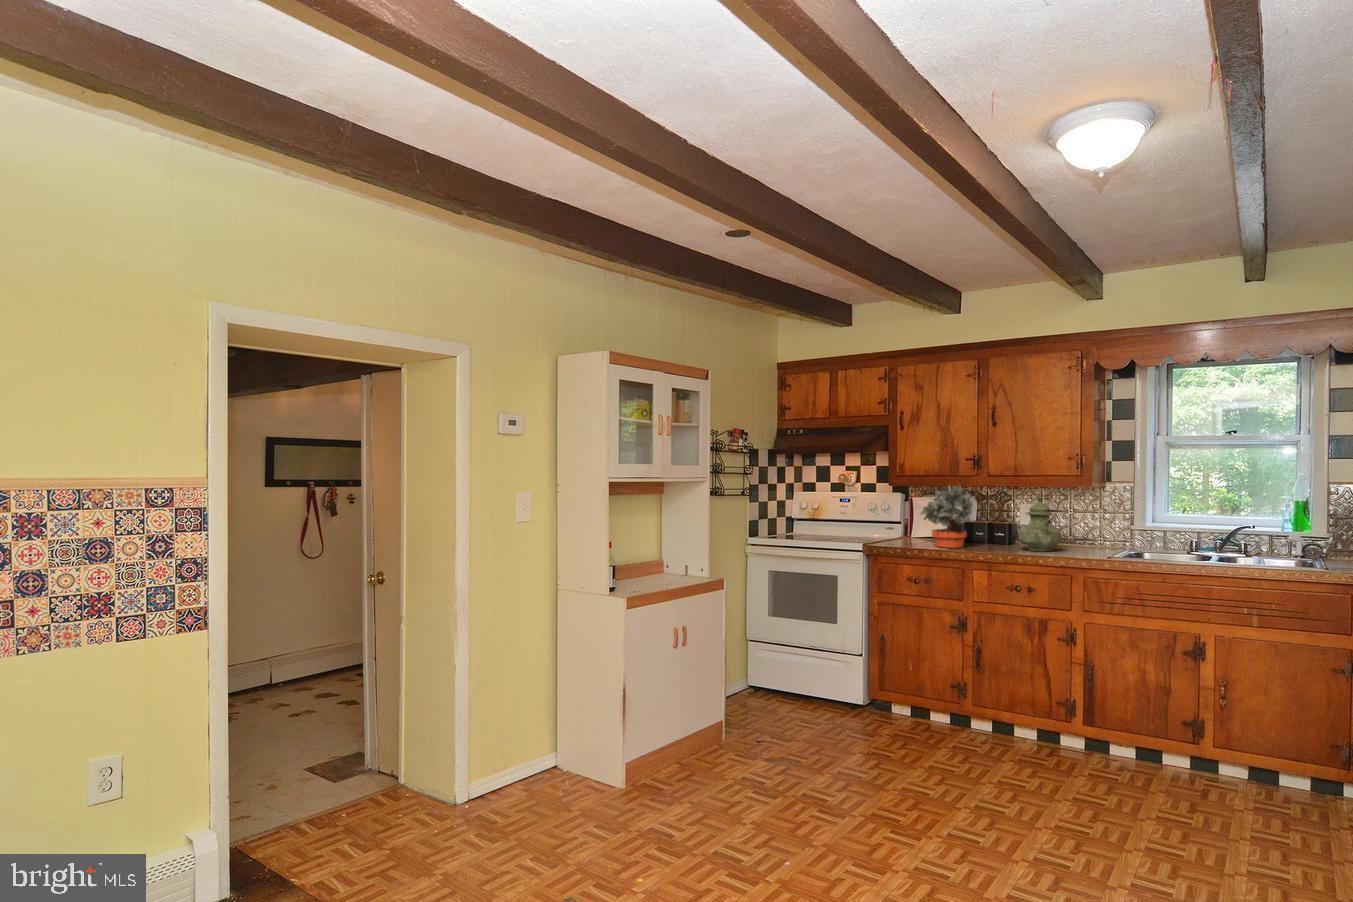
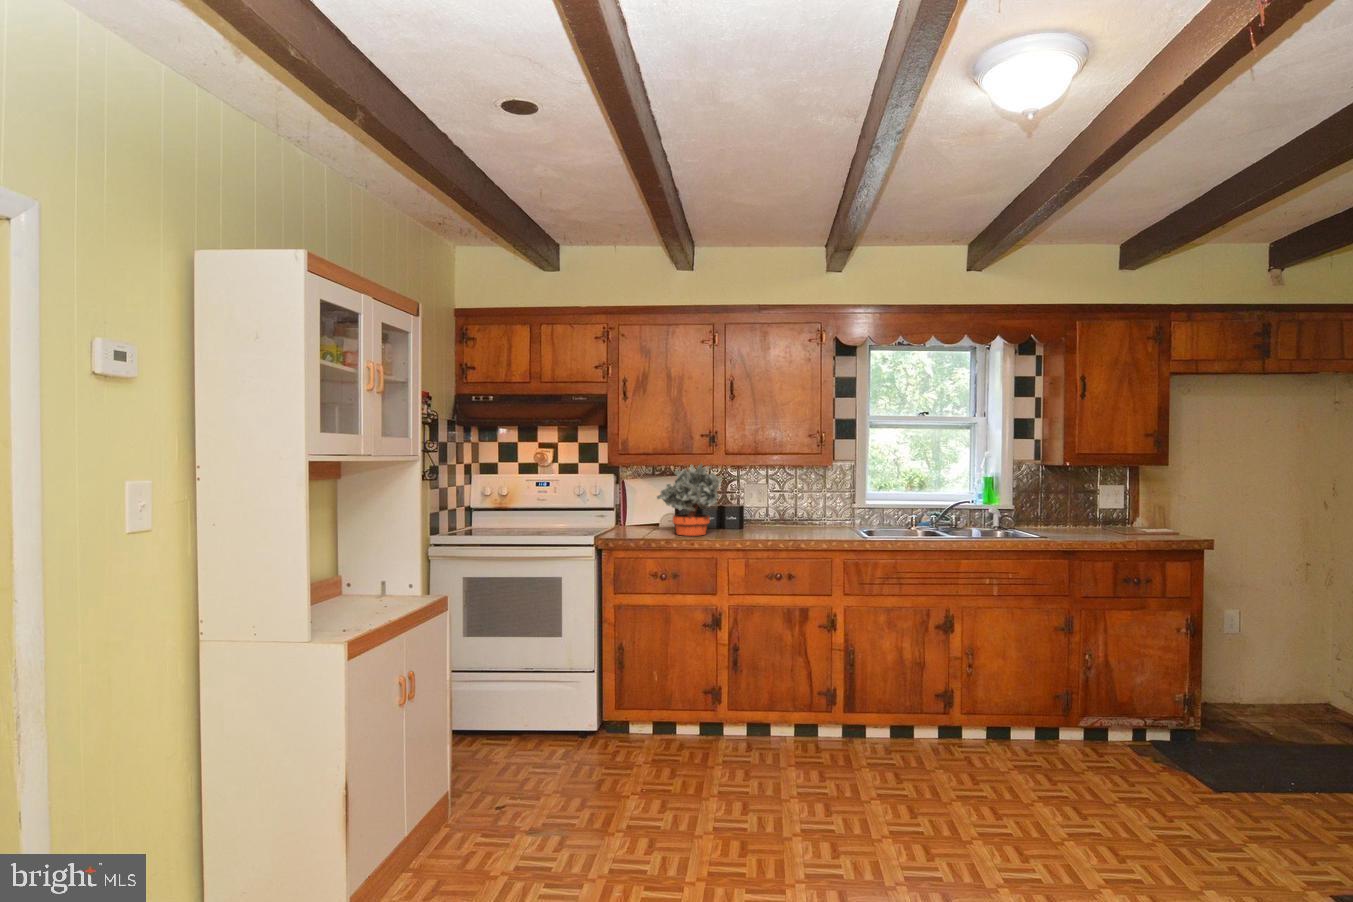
teapot: present [1018,494,1062,551] -> none [762,473,806,534]

